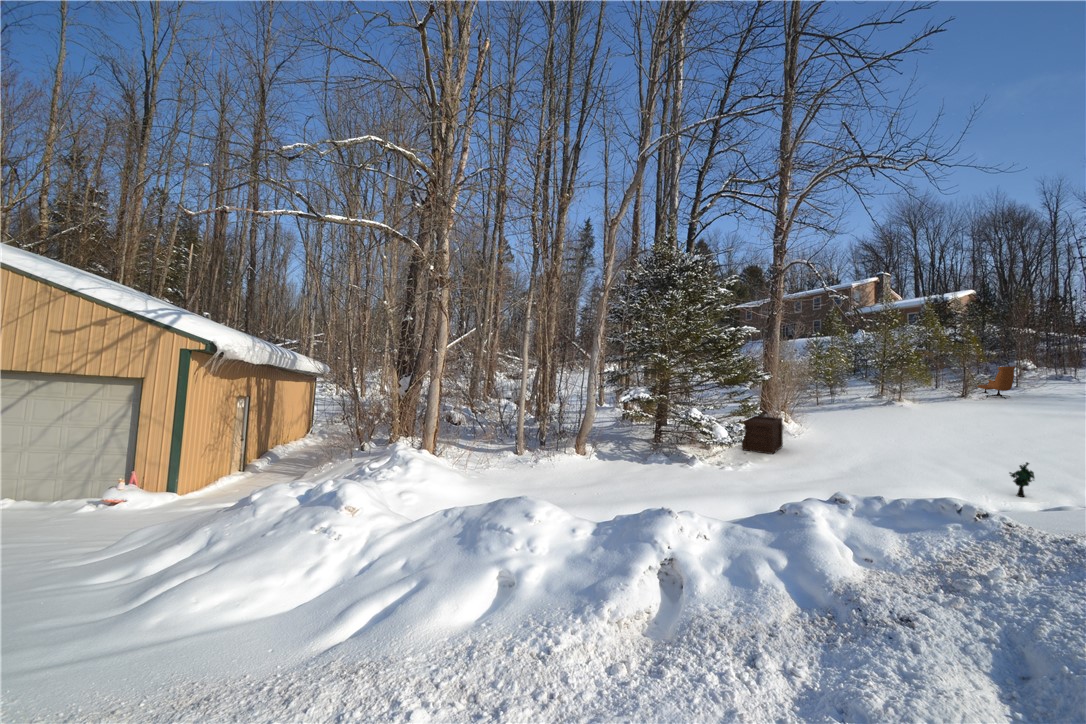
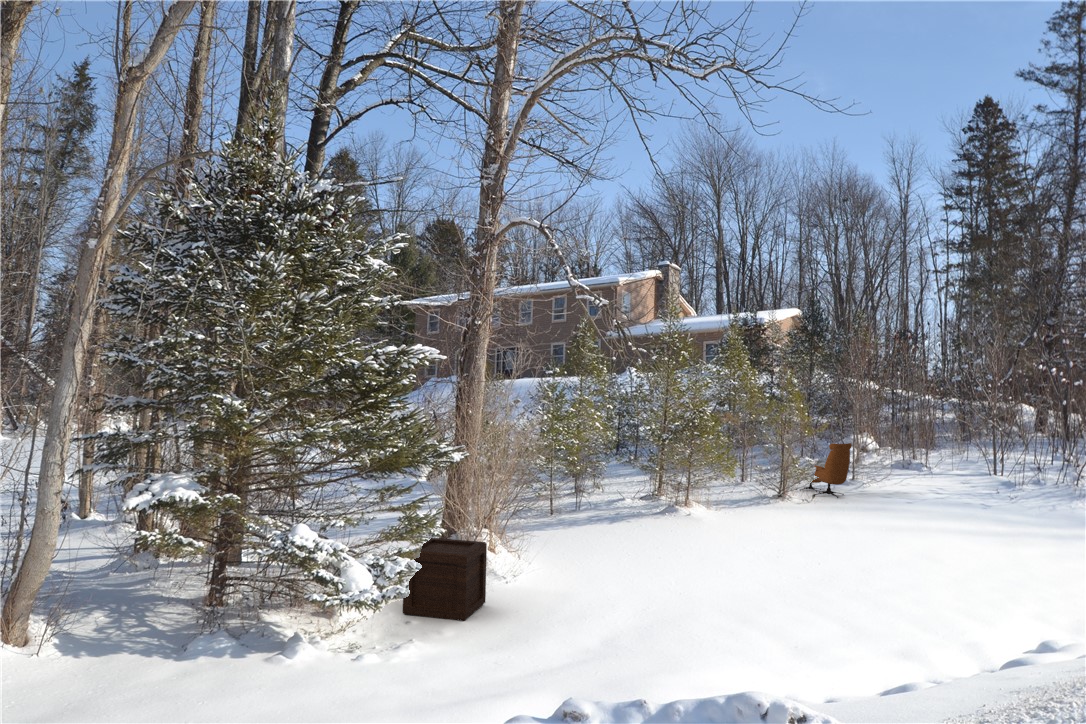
decorative plant: present [1010,462,1034,497] -> none [867,618,906,684]

